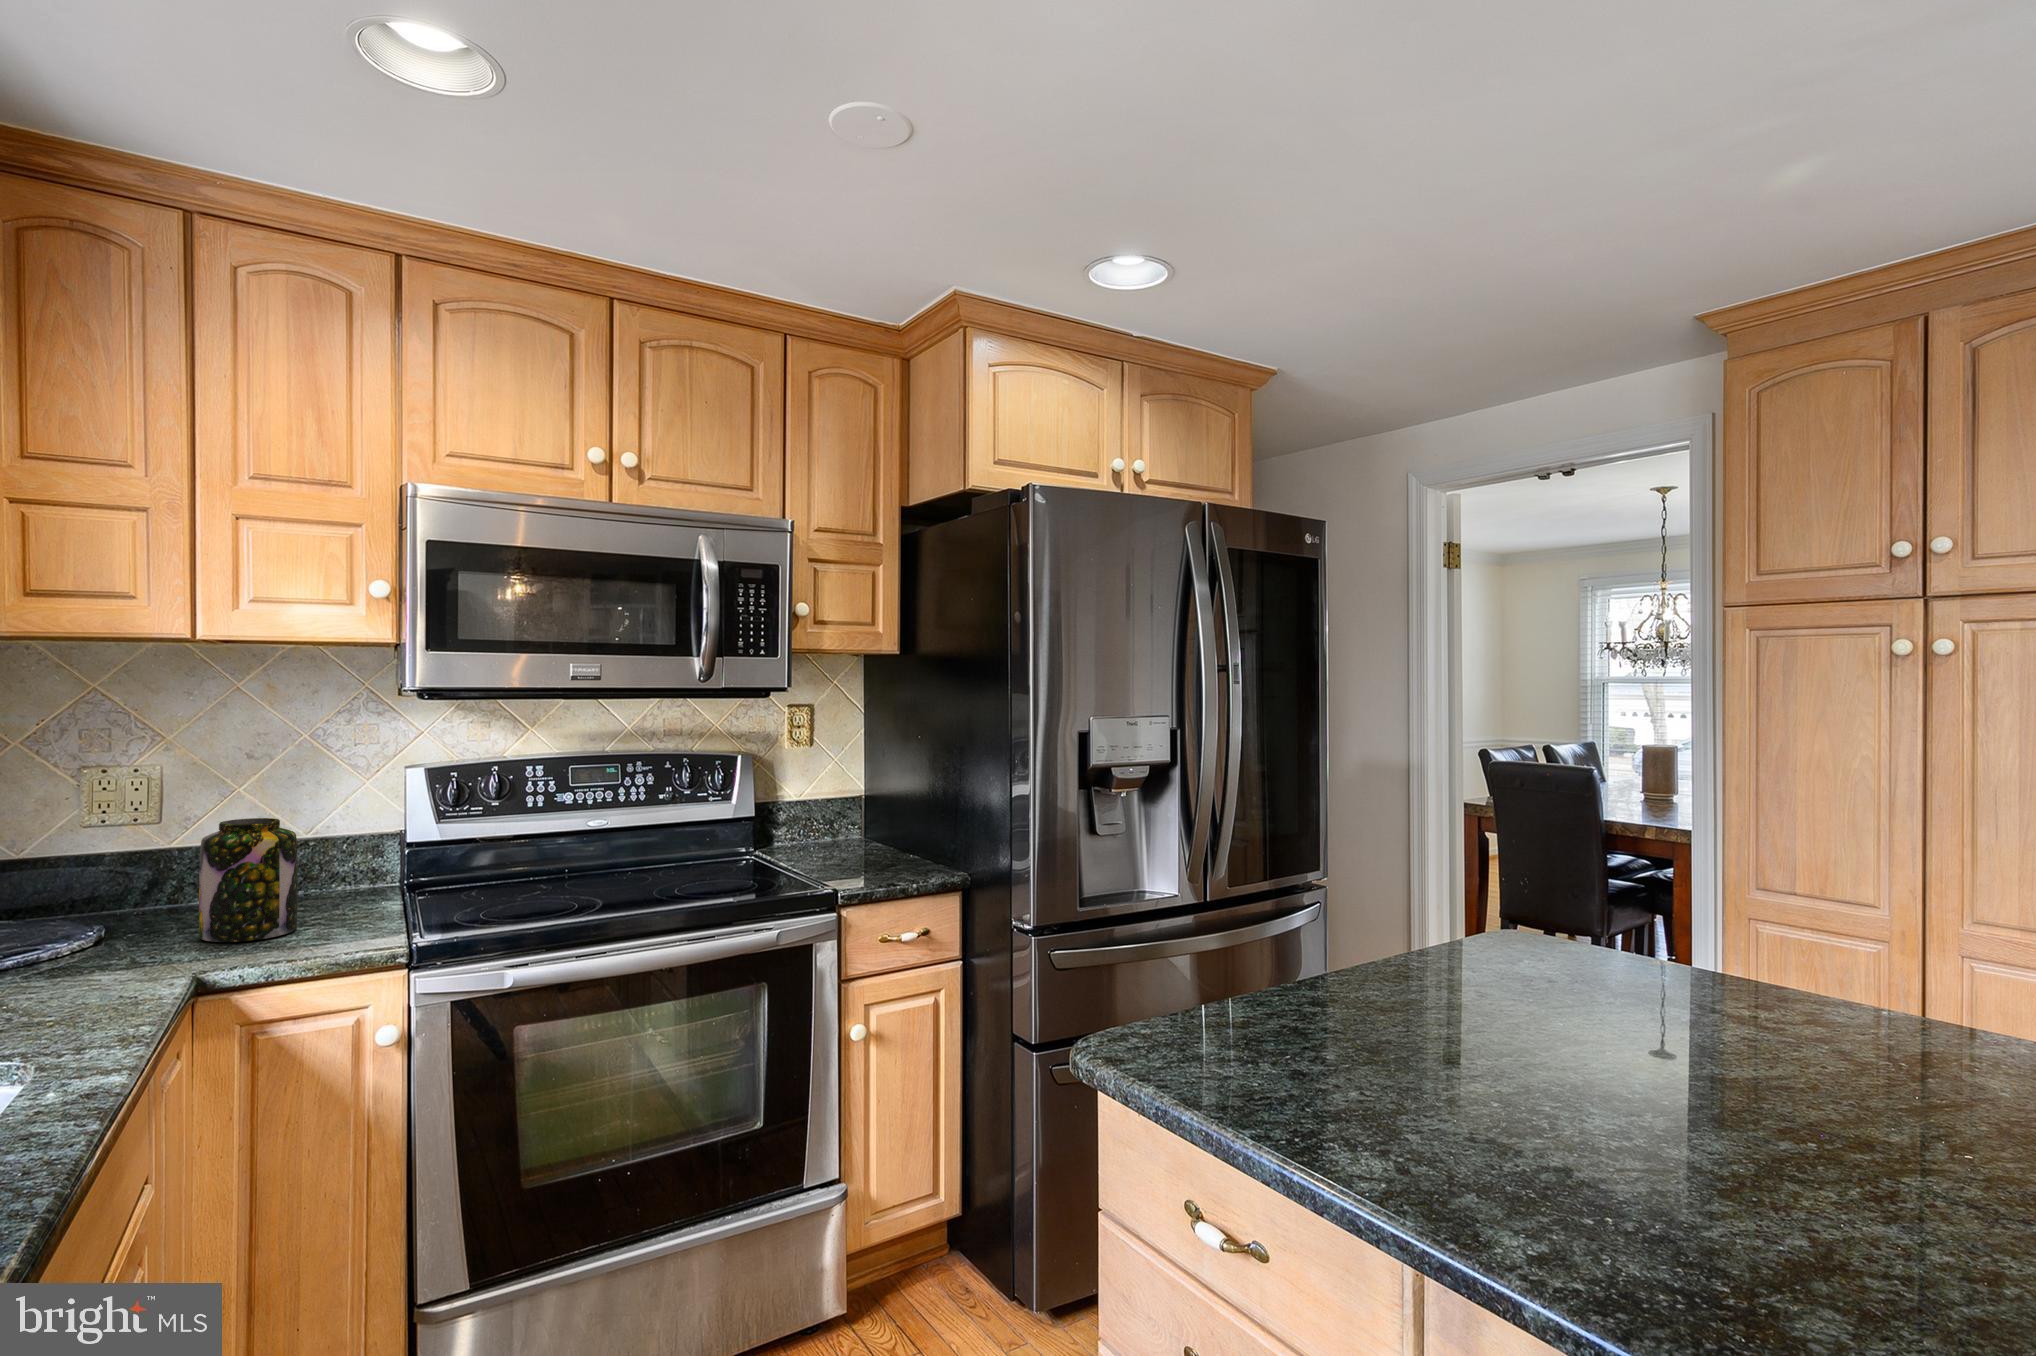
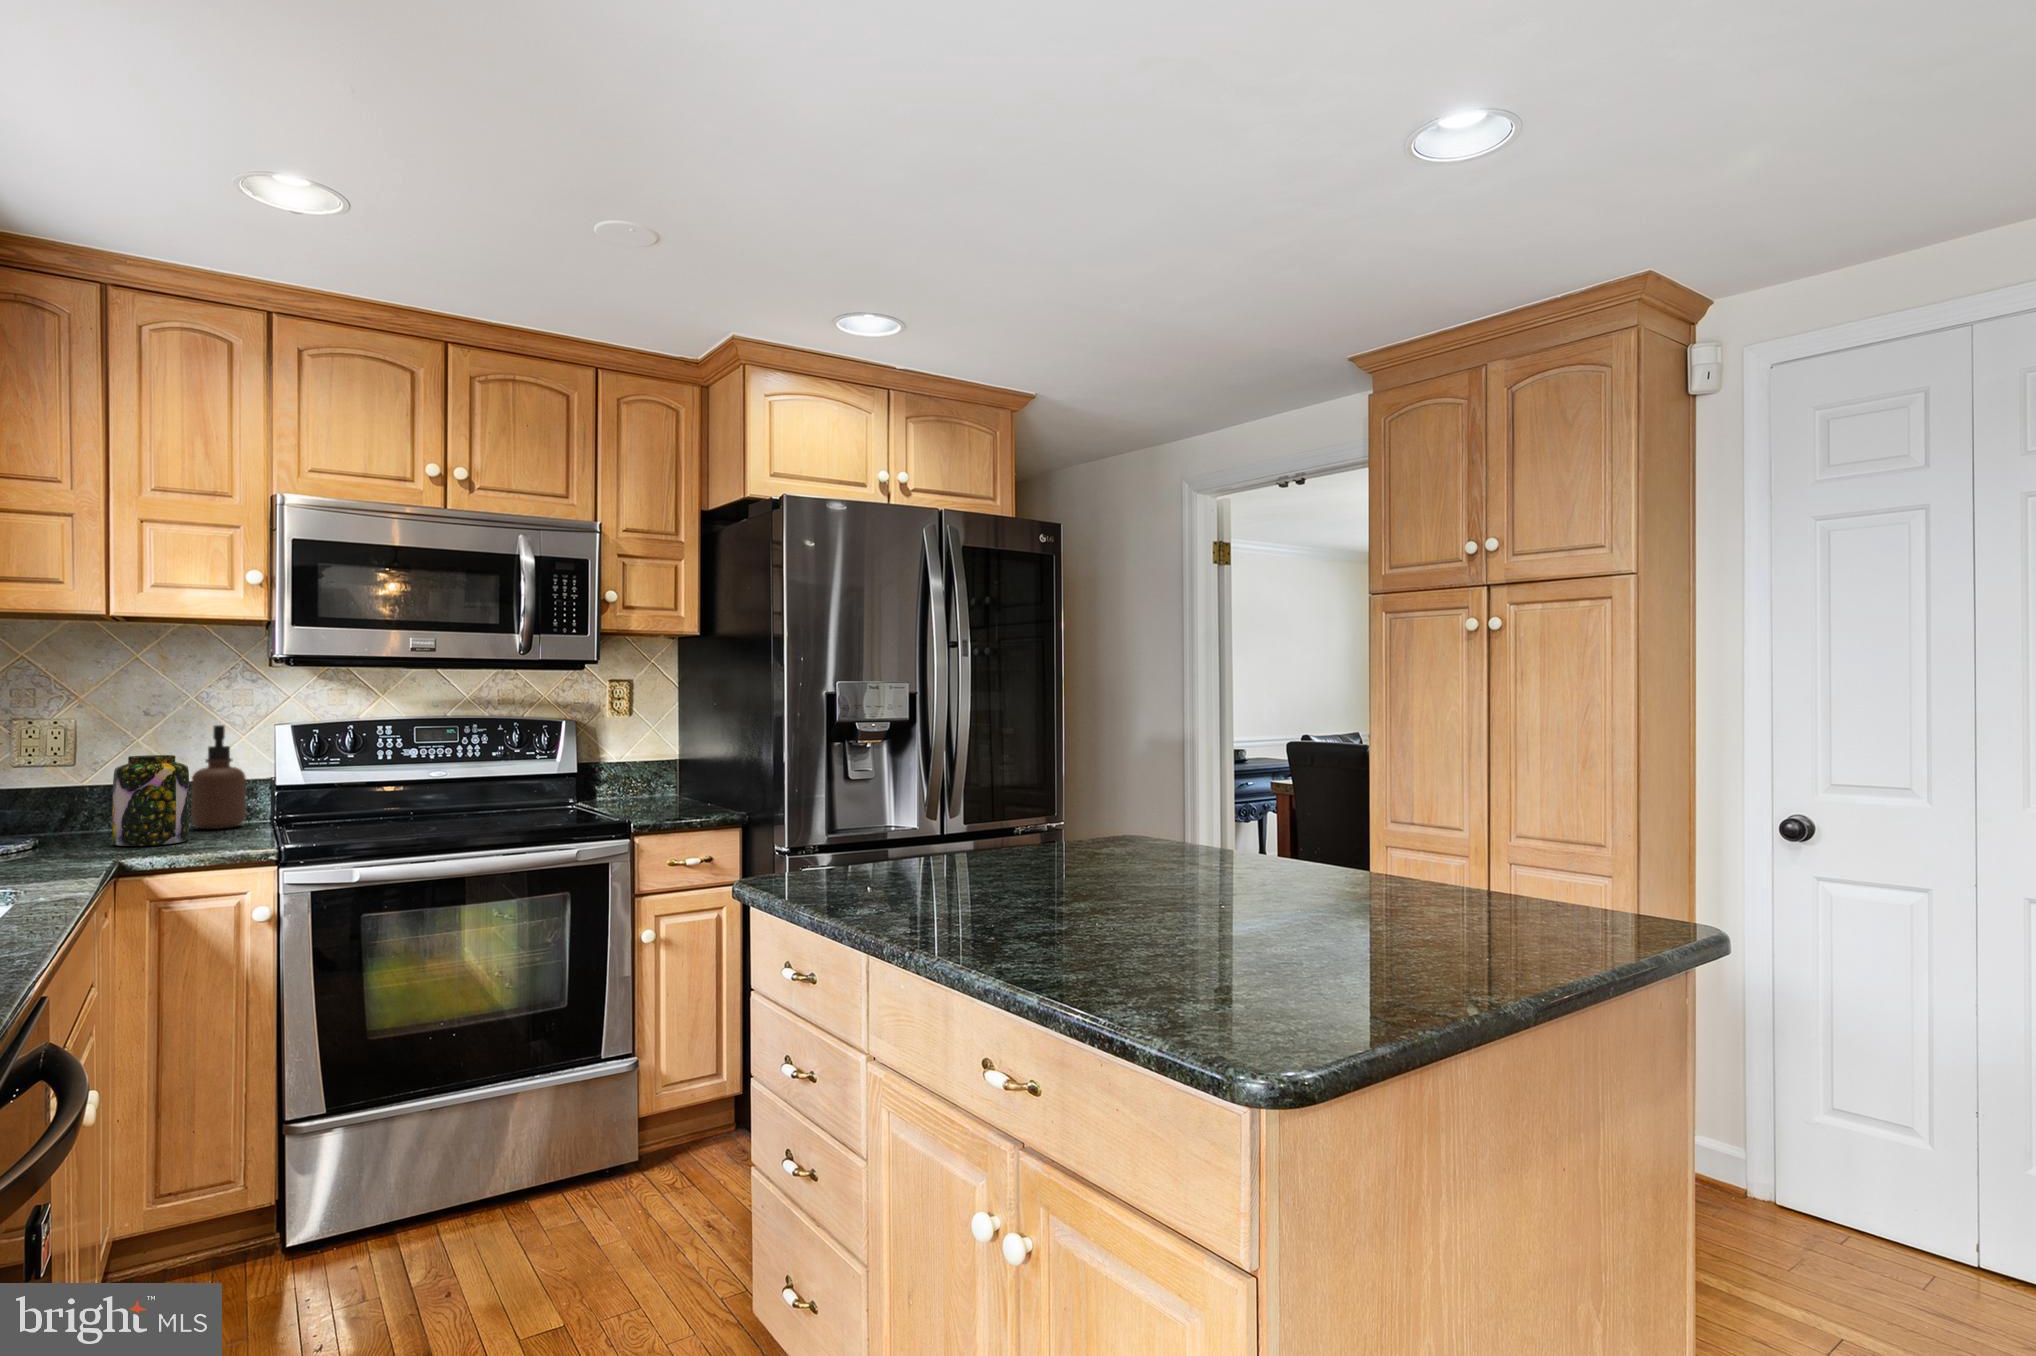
soap dispenser: none [304,772,370,903] -> present [192,725,246,829]

